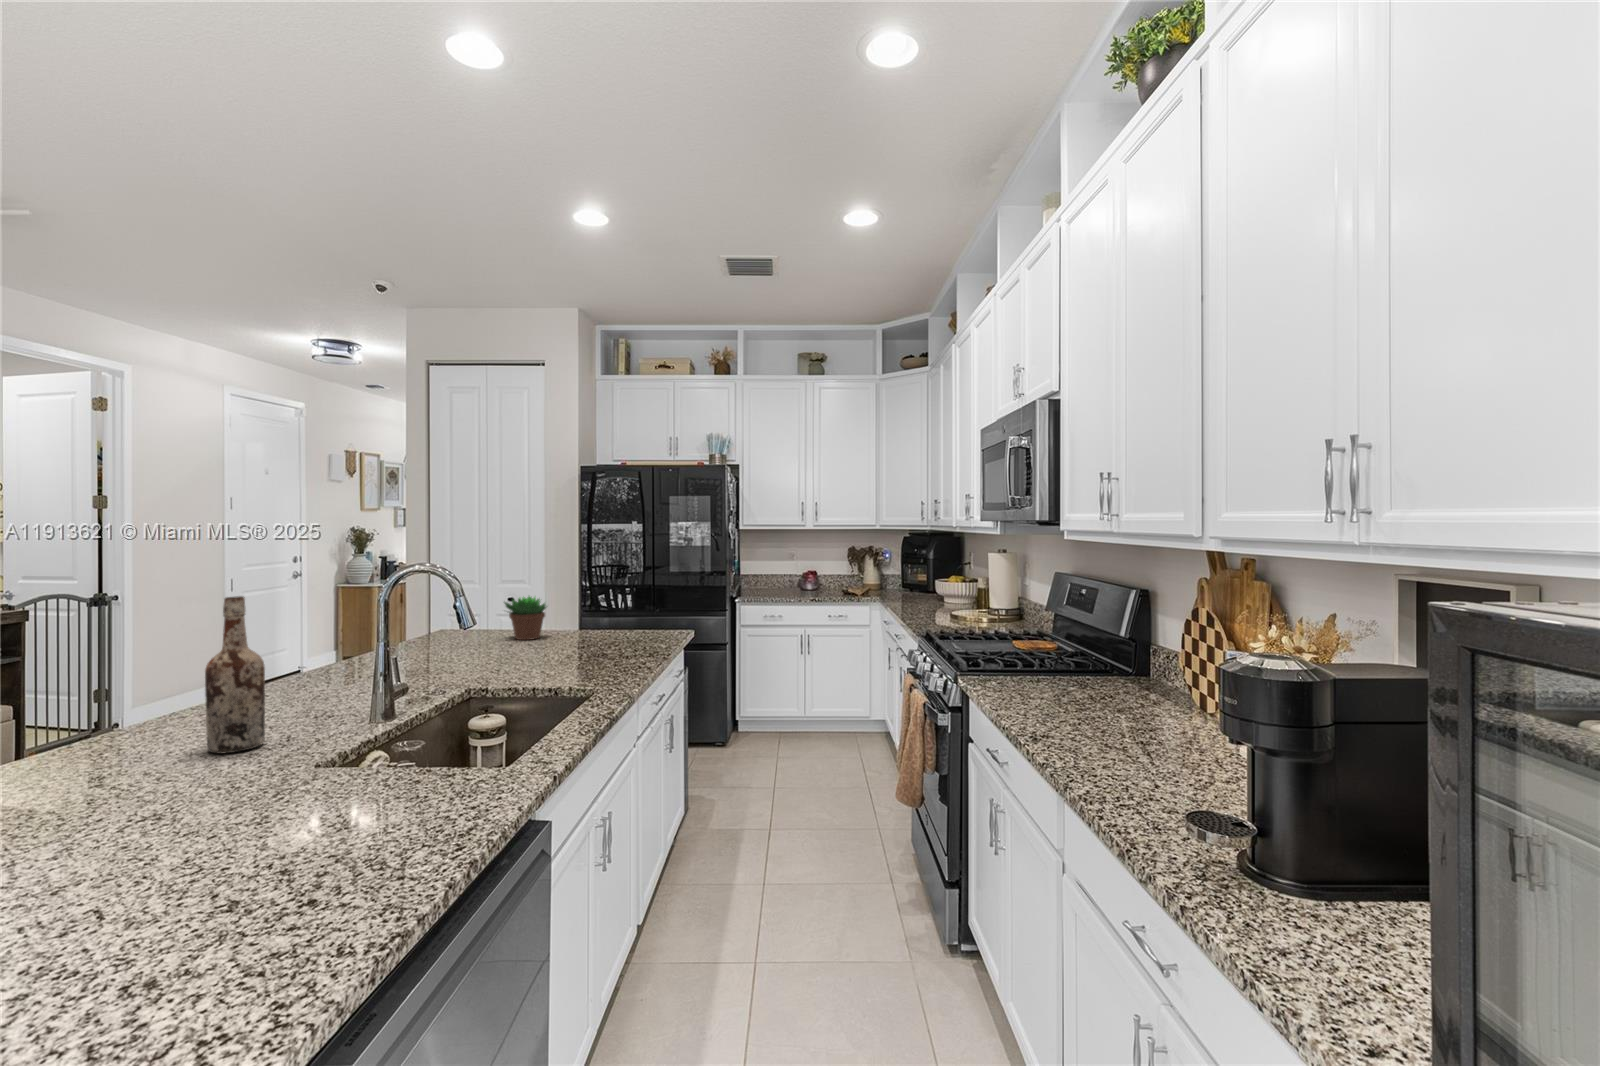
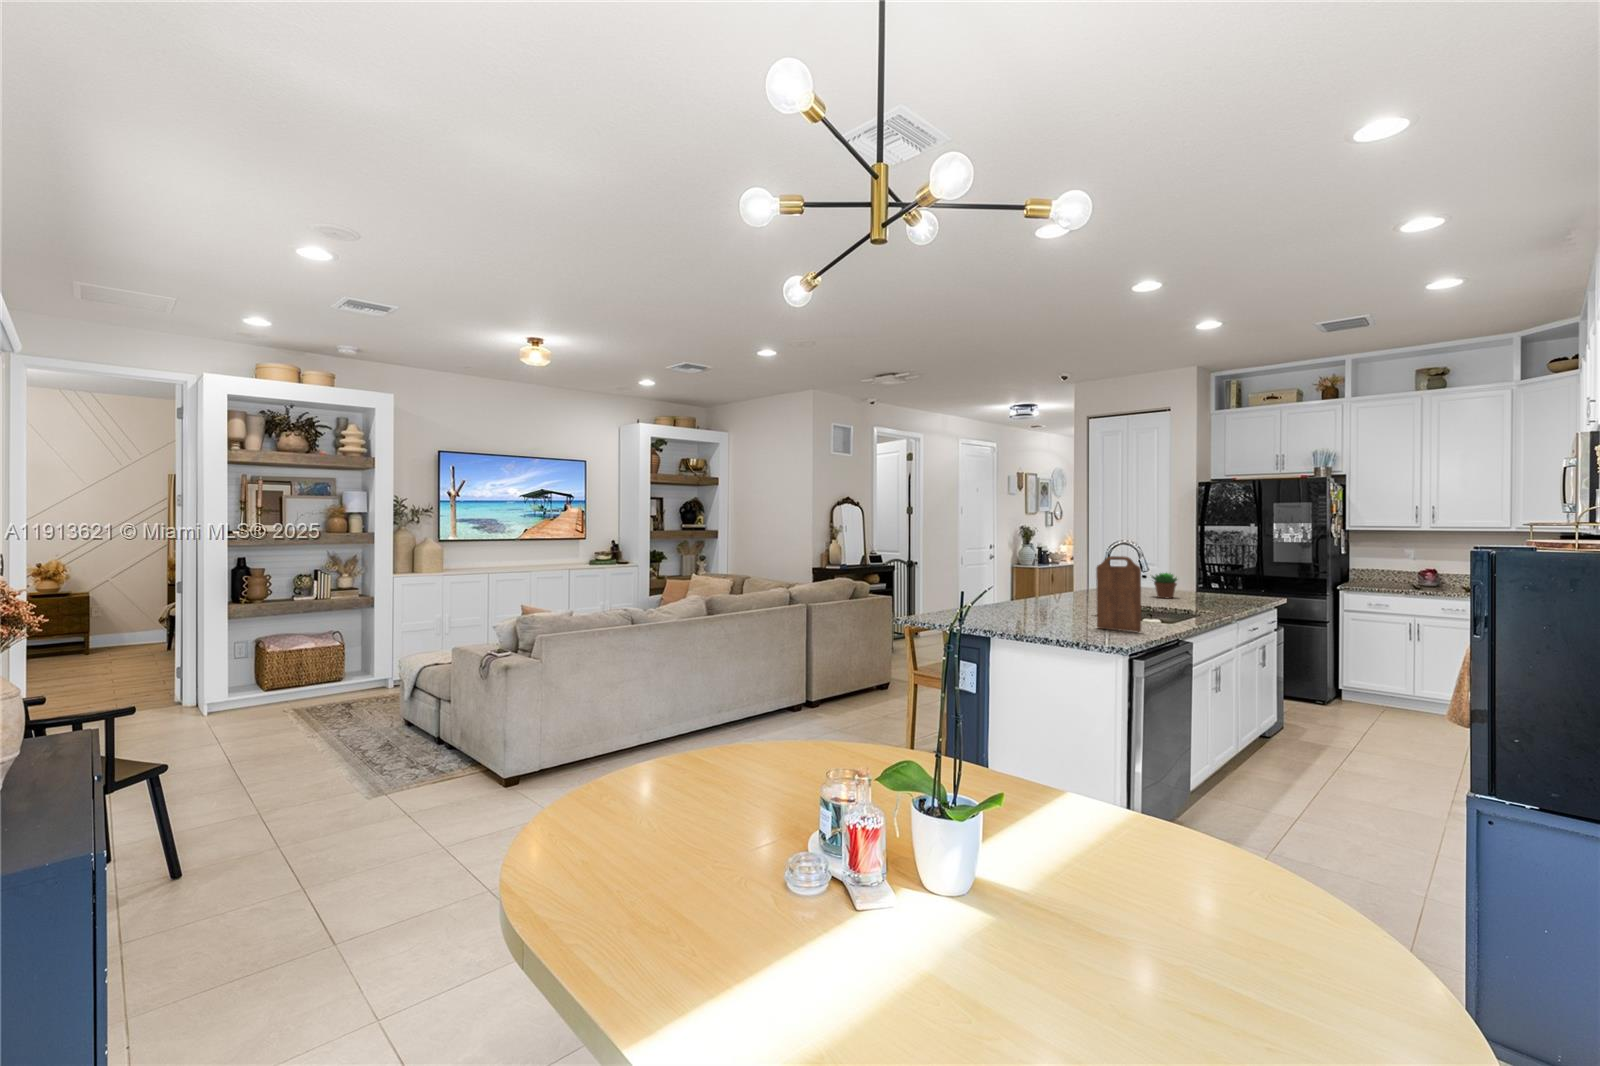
cutting board: none [302,584,428,790] -> present [1096,556,1141,632]
wine bottle: present [205,596,265,754] -> none [1051,561,1069,619]

